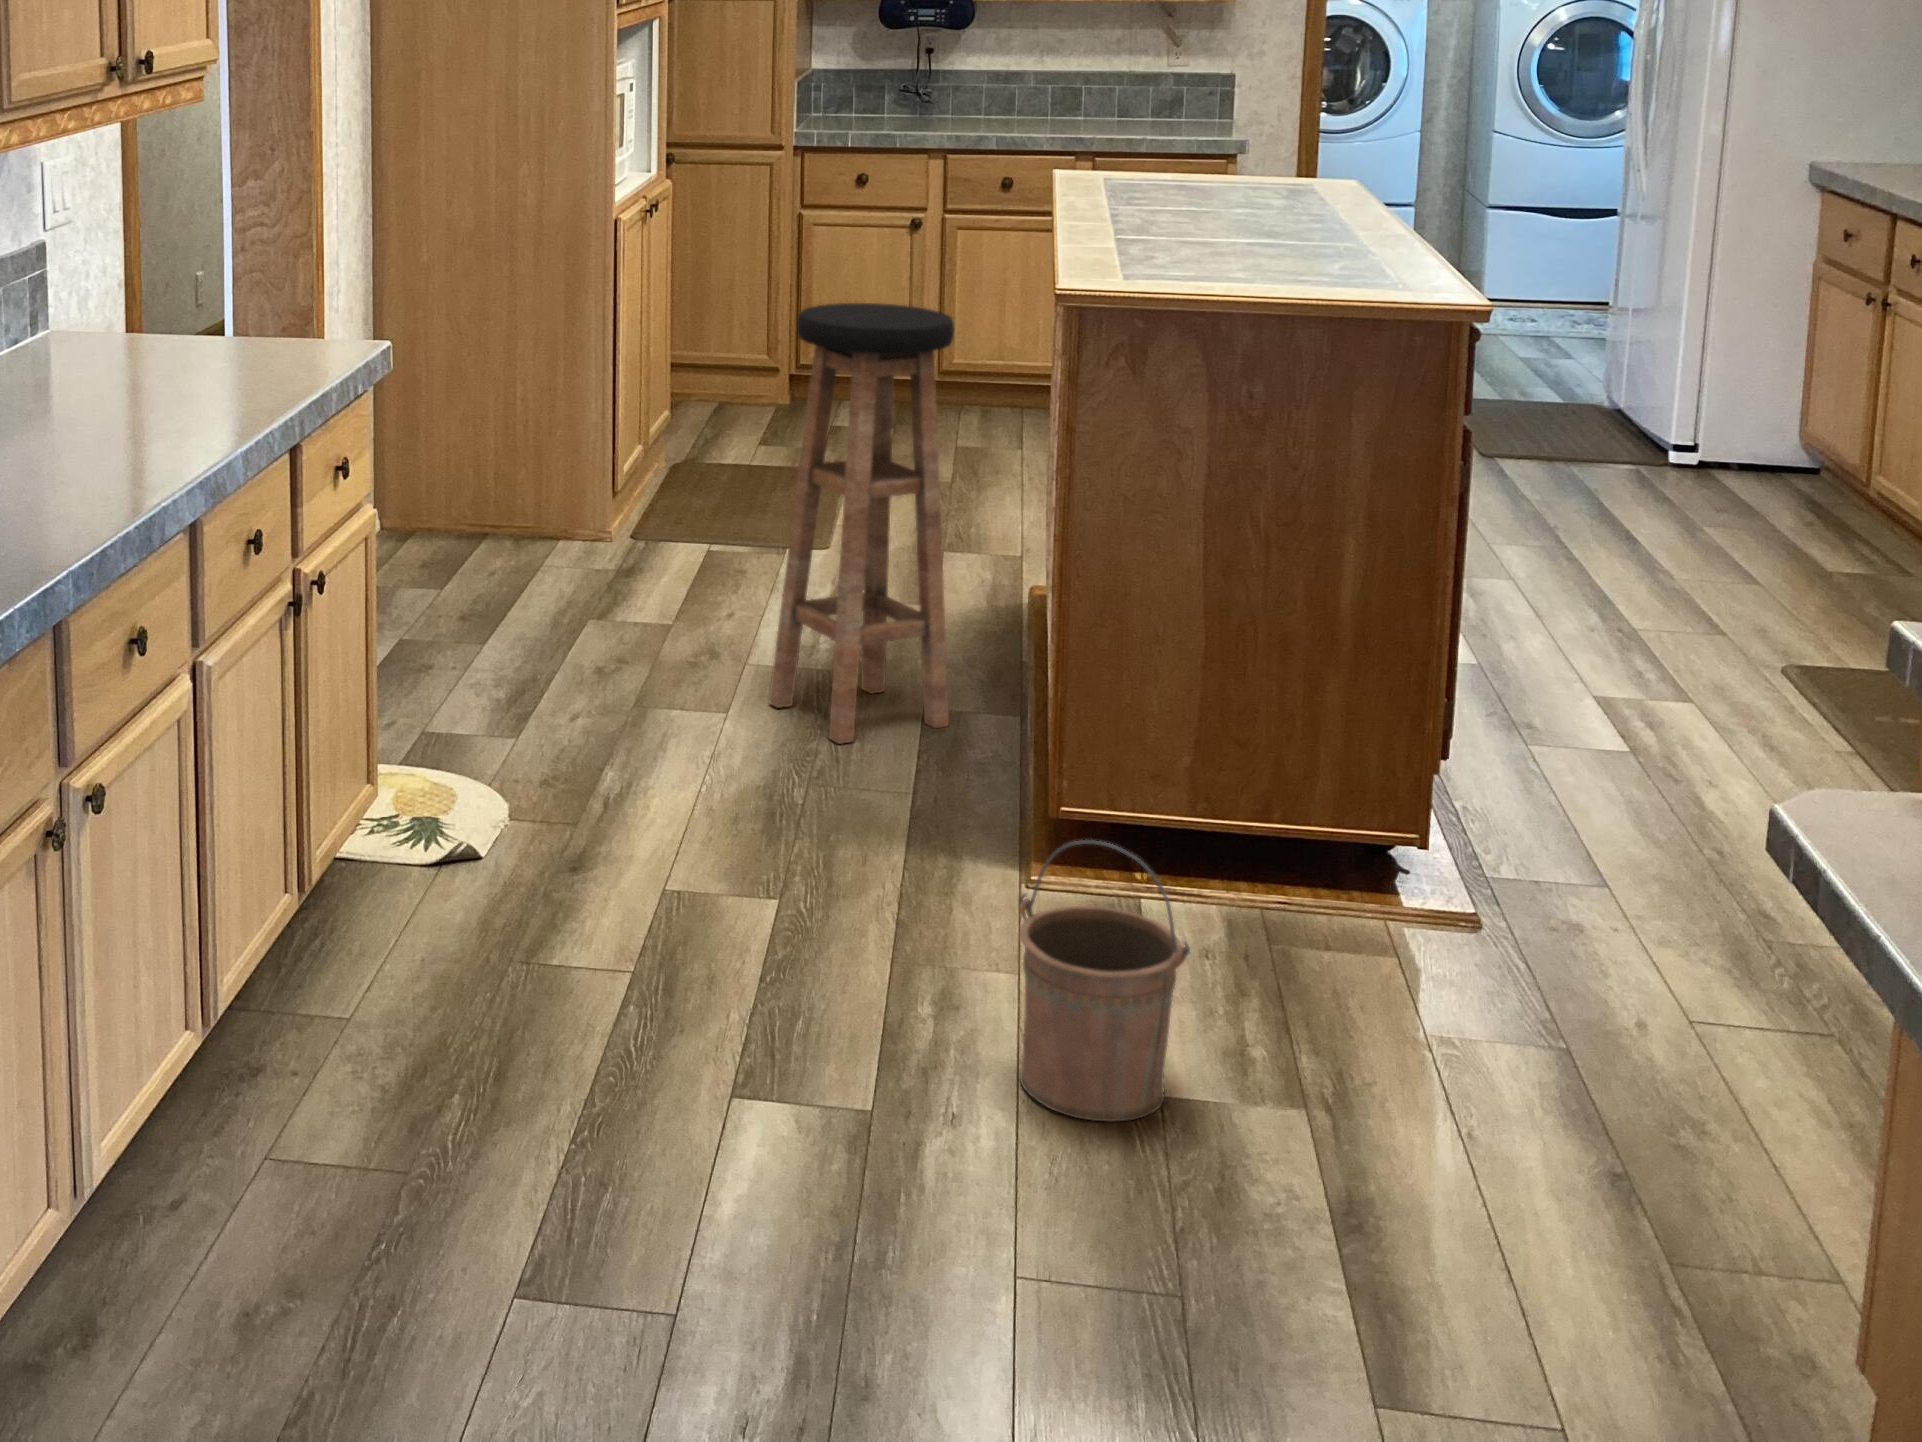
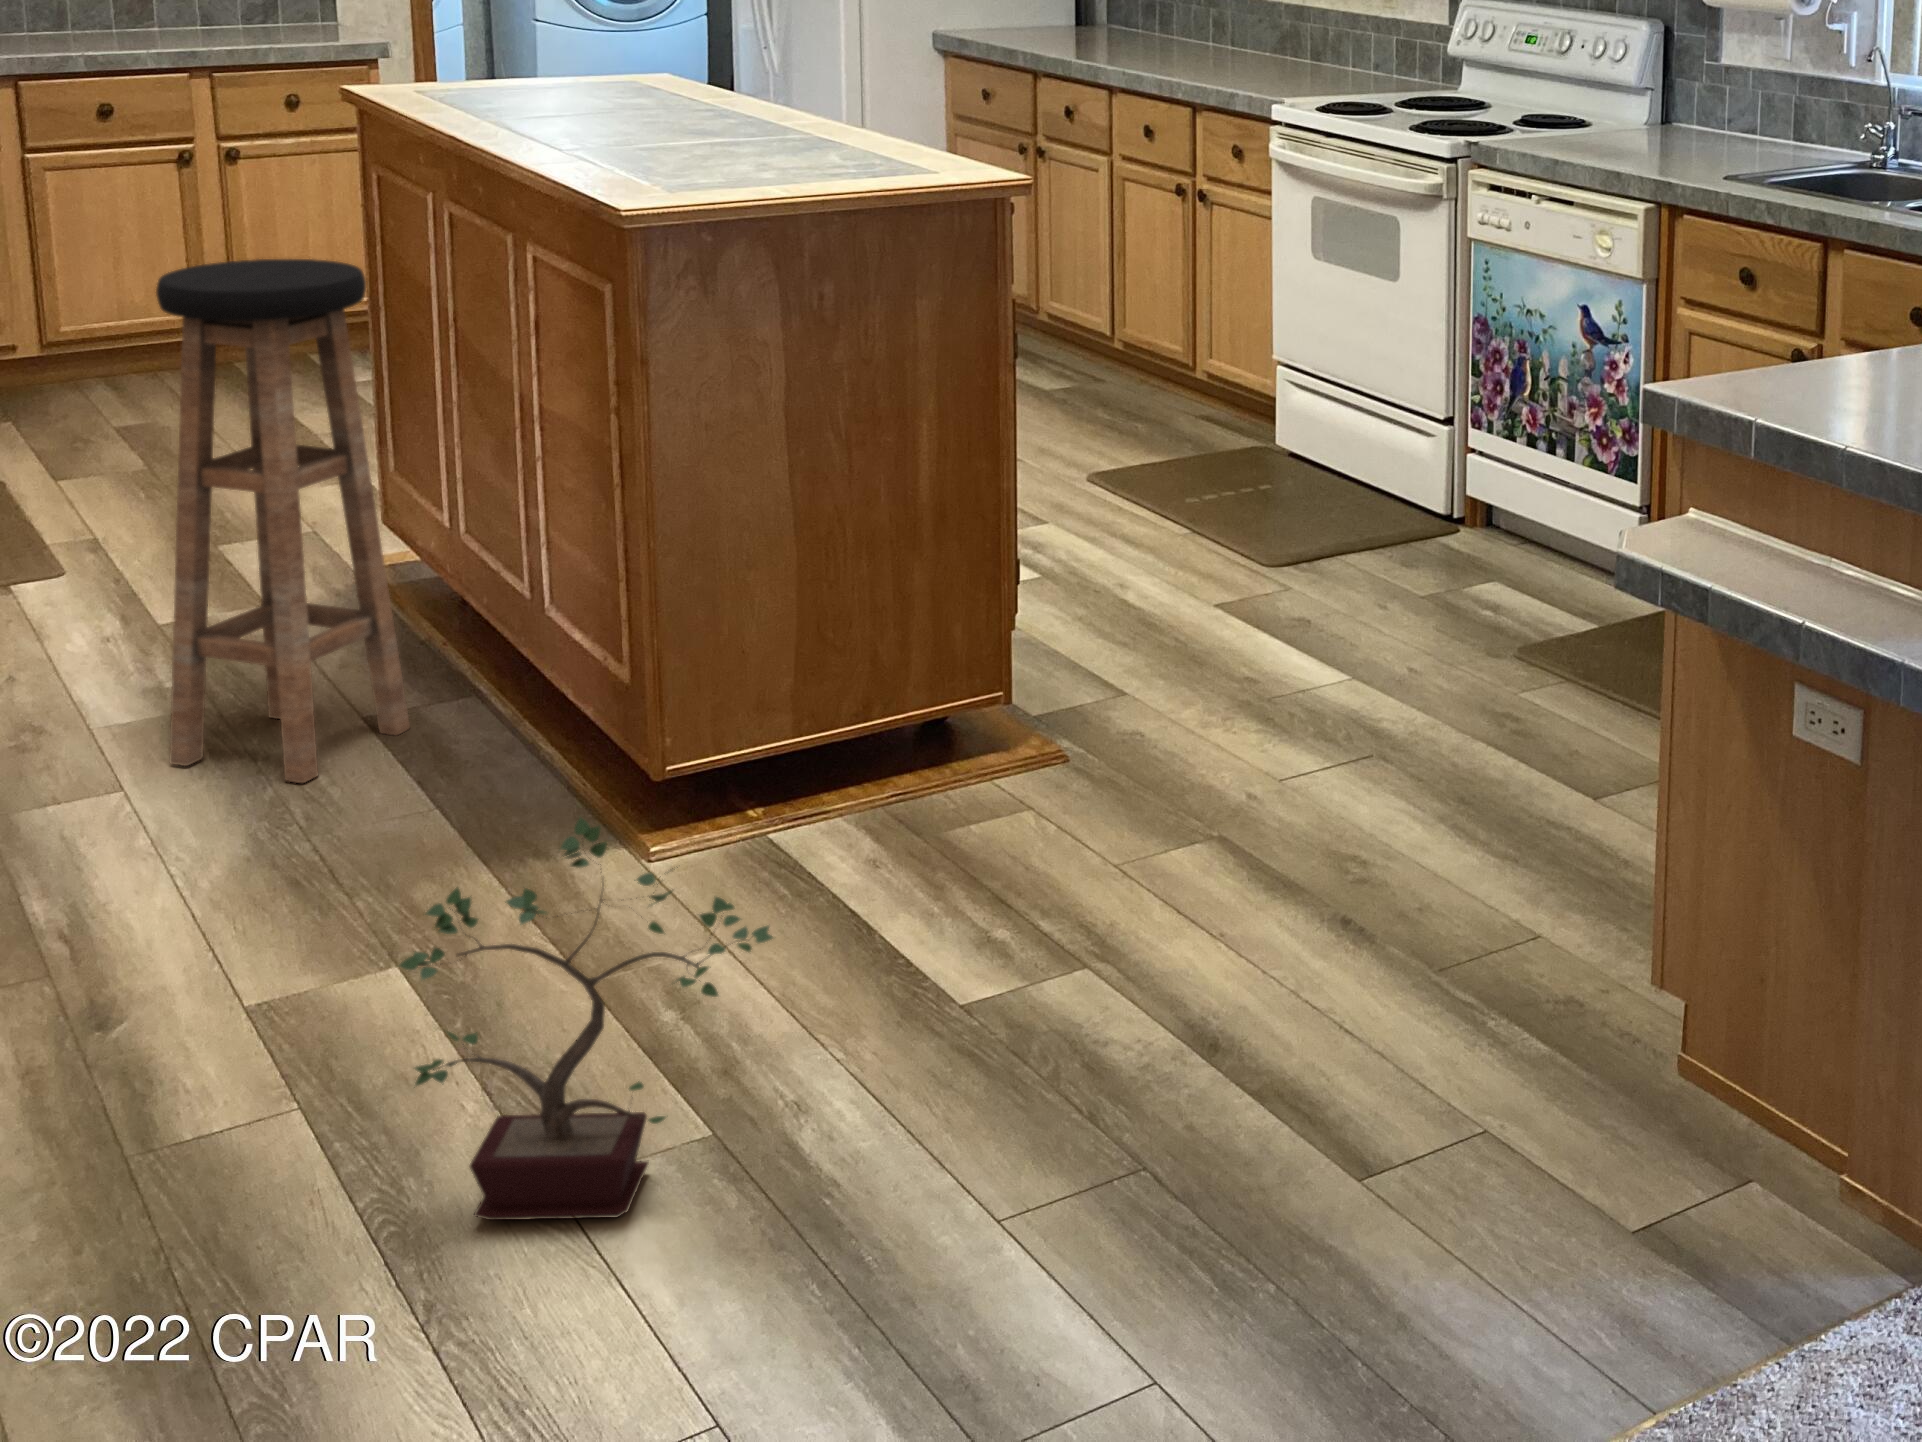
potted plant: none [627,783,872,1137] -> present [400,818,773,1220]
bucket: present [1019,840,1190,1122] -> none [796,771,994,1058]

